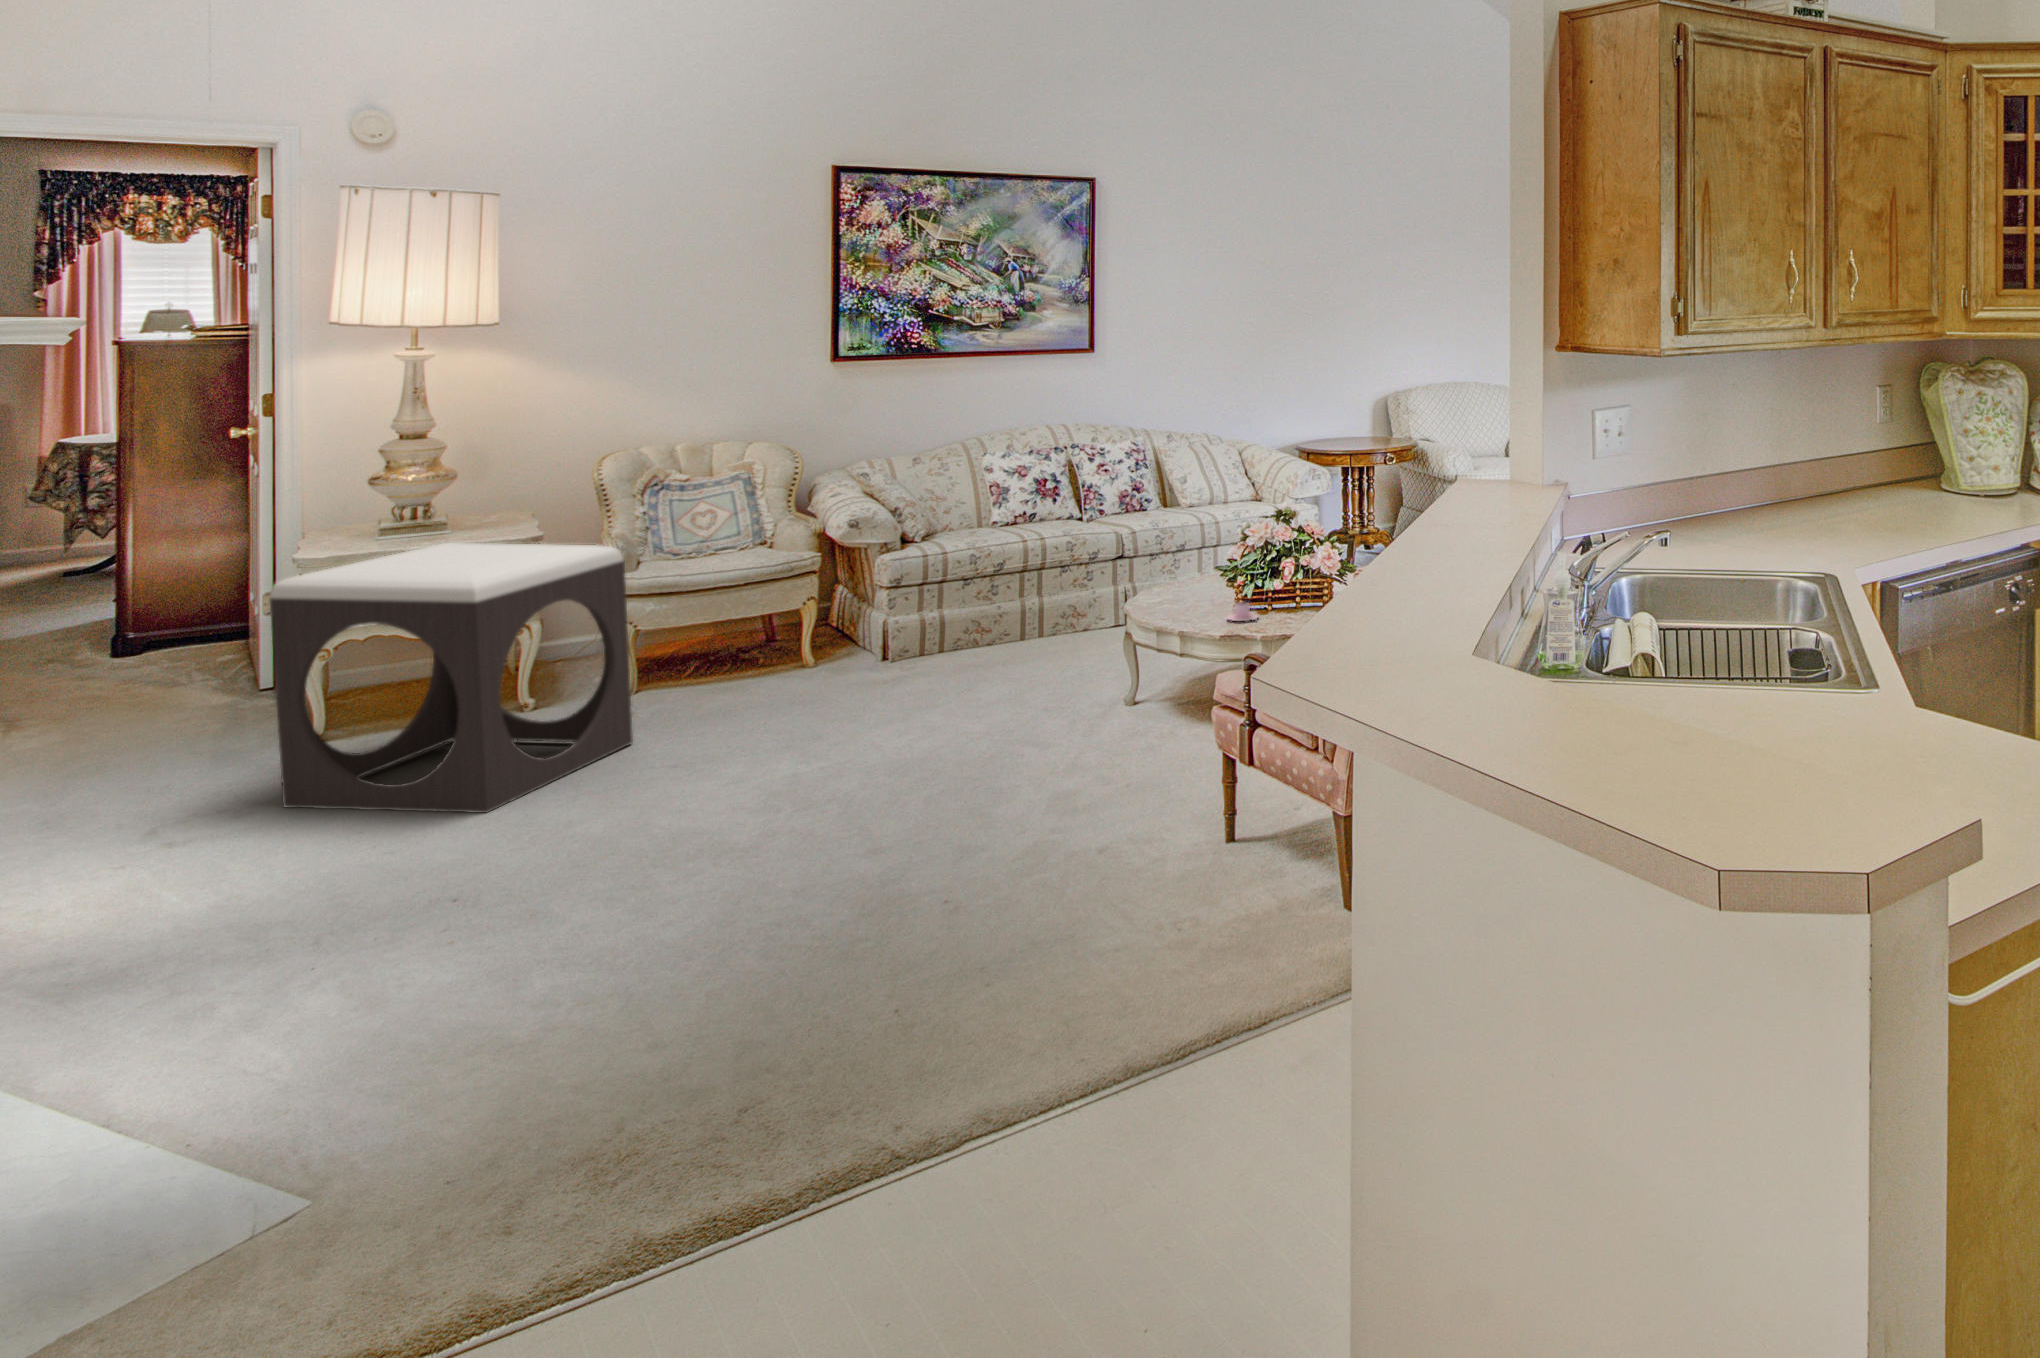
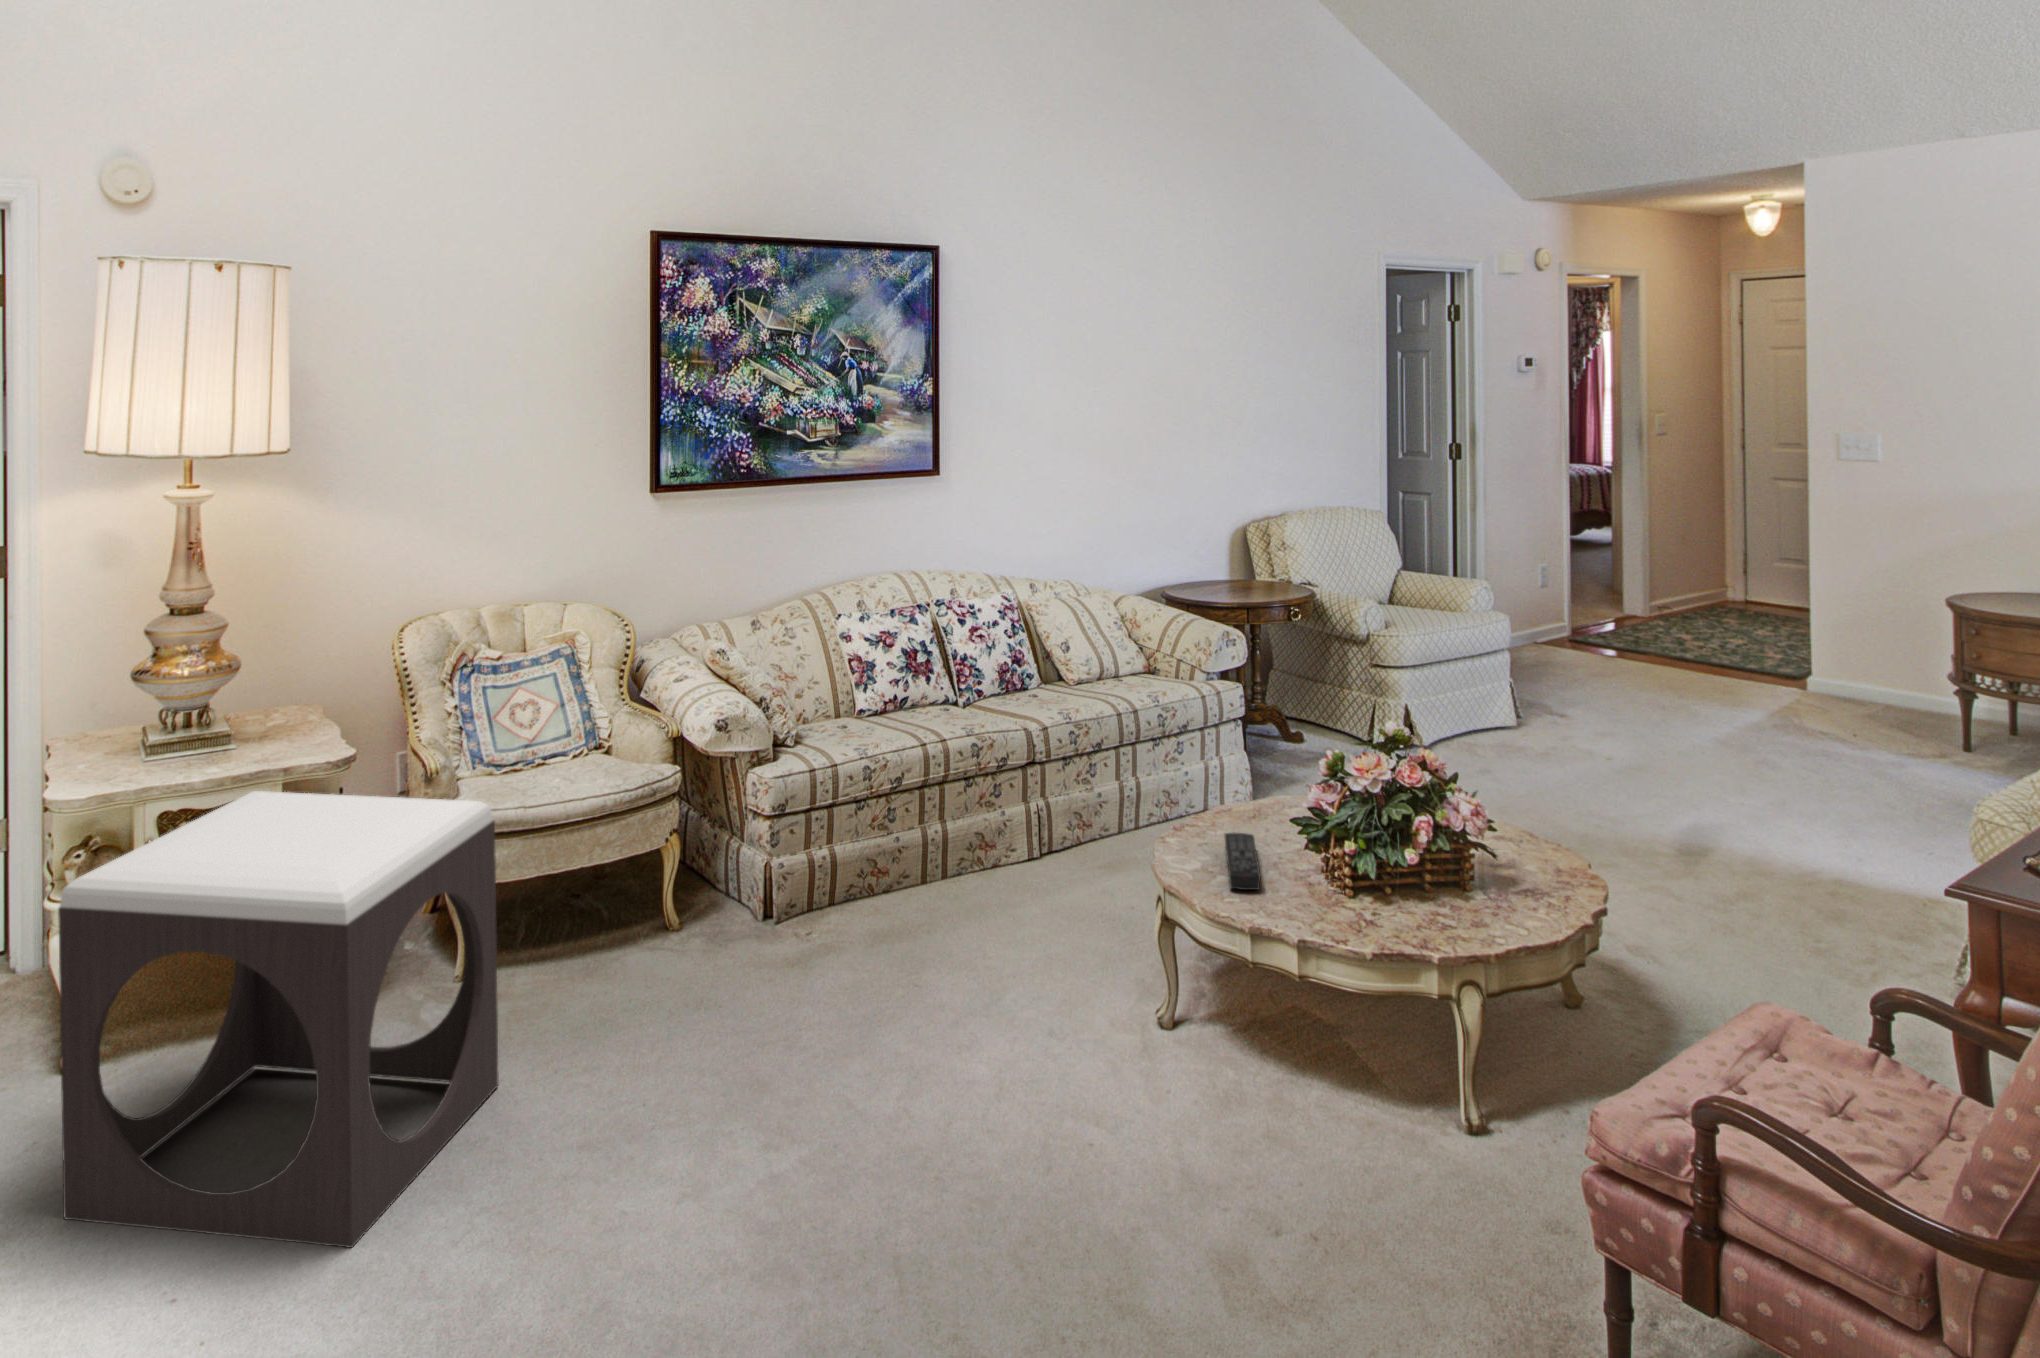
remote control: none [1163,581,1206,610] -> present [1225,833,1261,890]
teacup: present [1227,602,1258,621] -> none [1344,857,1400,923]

